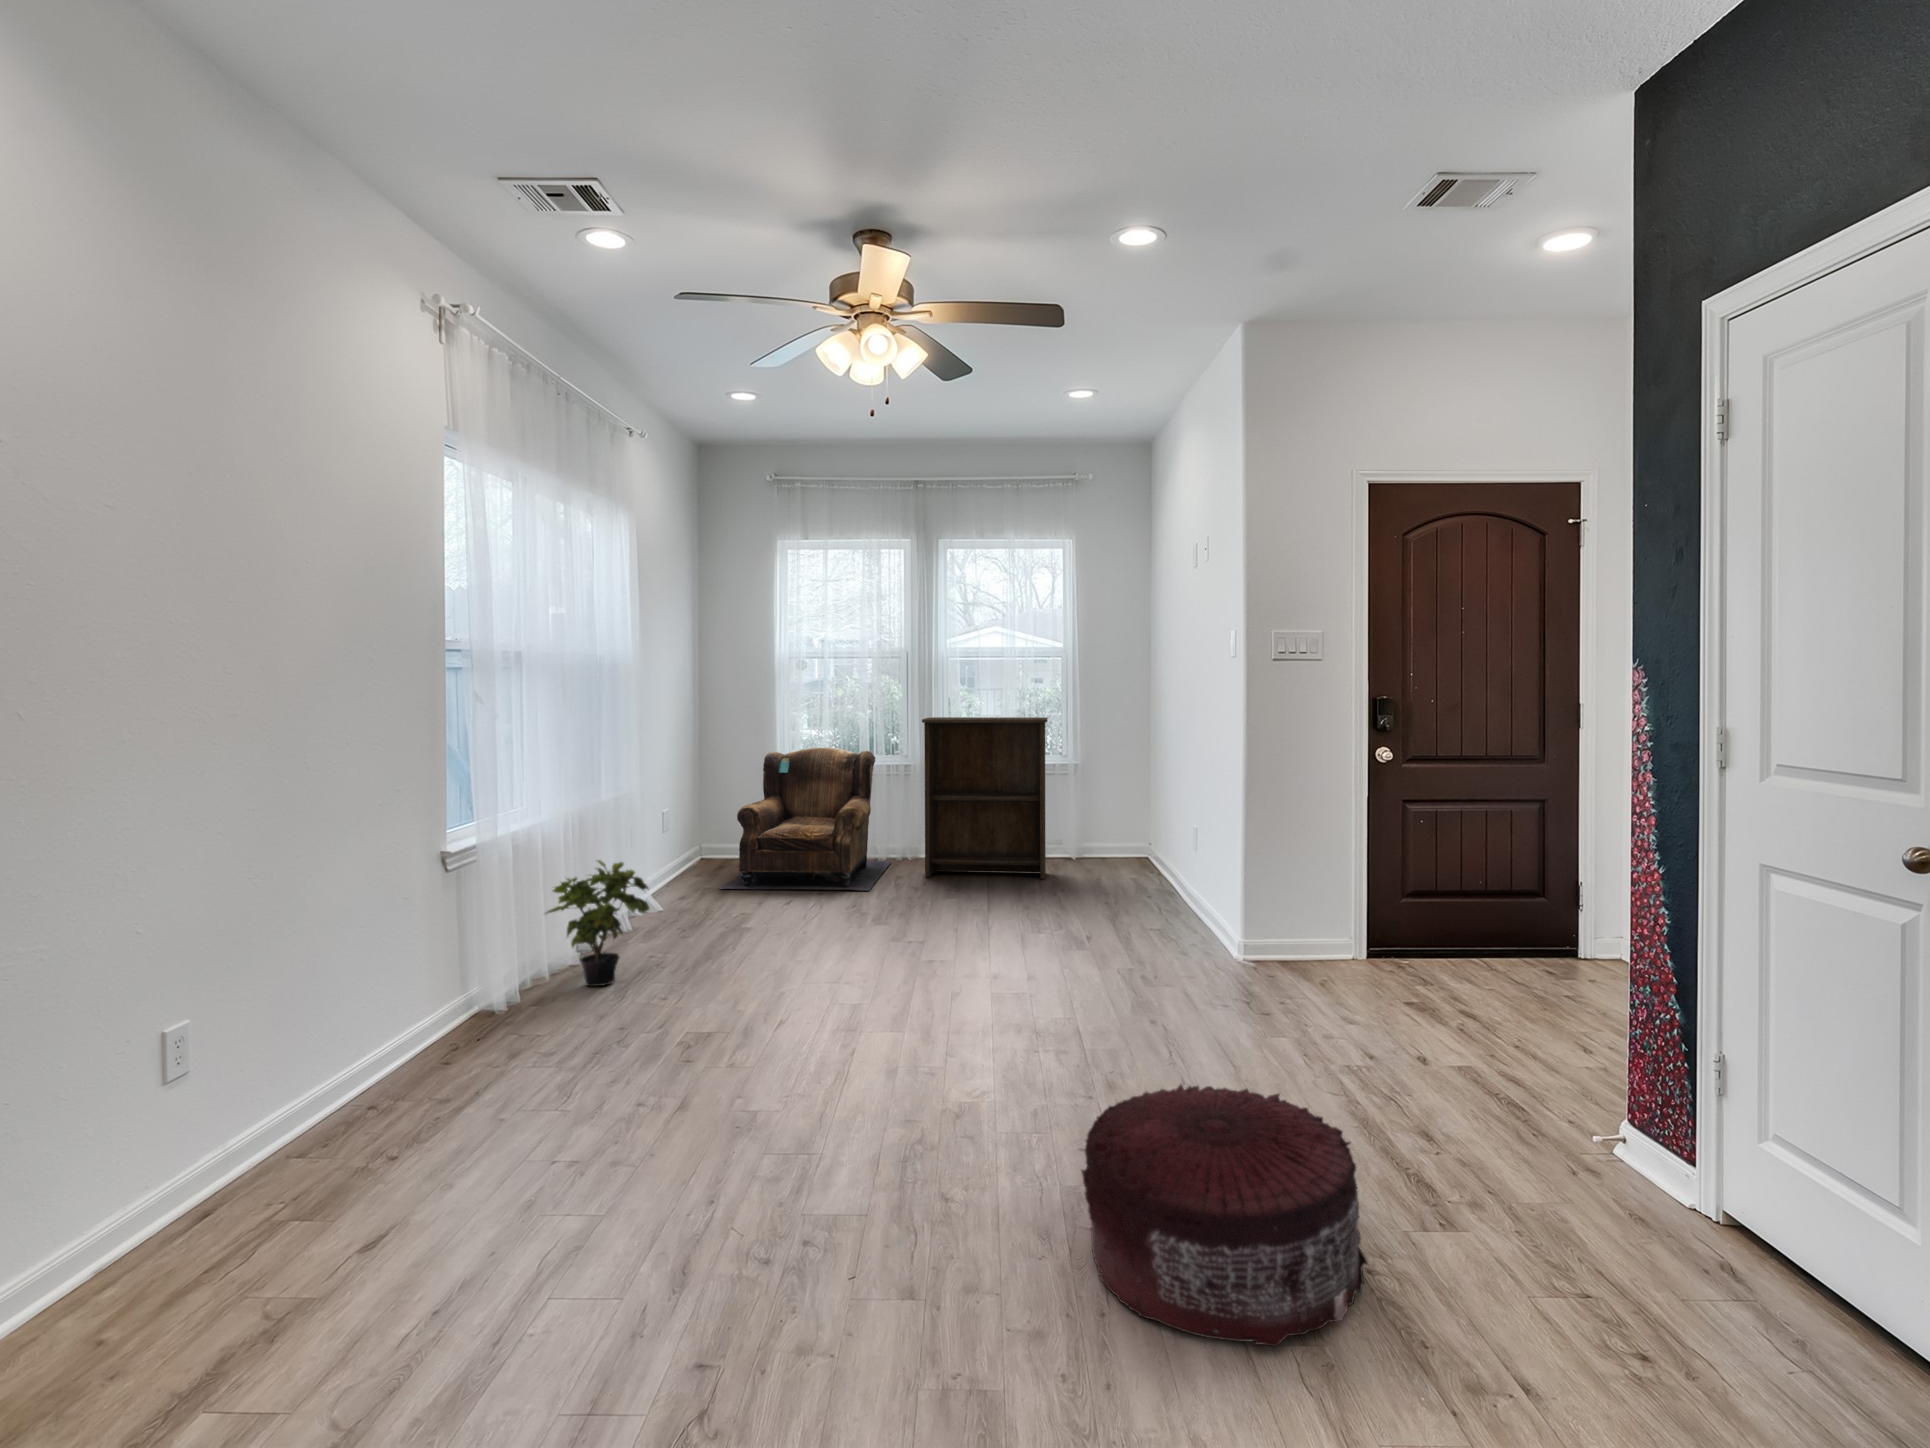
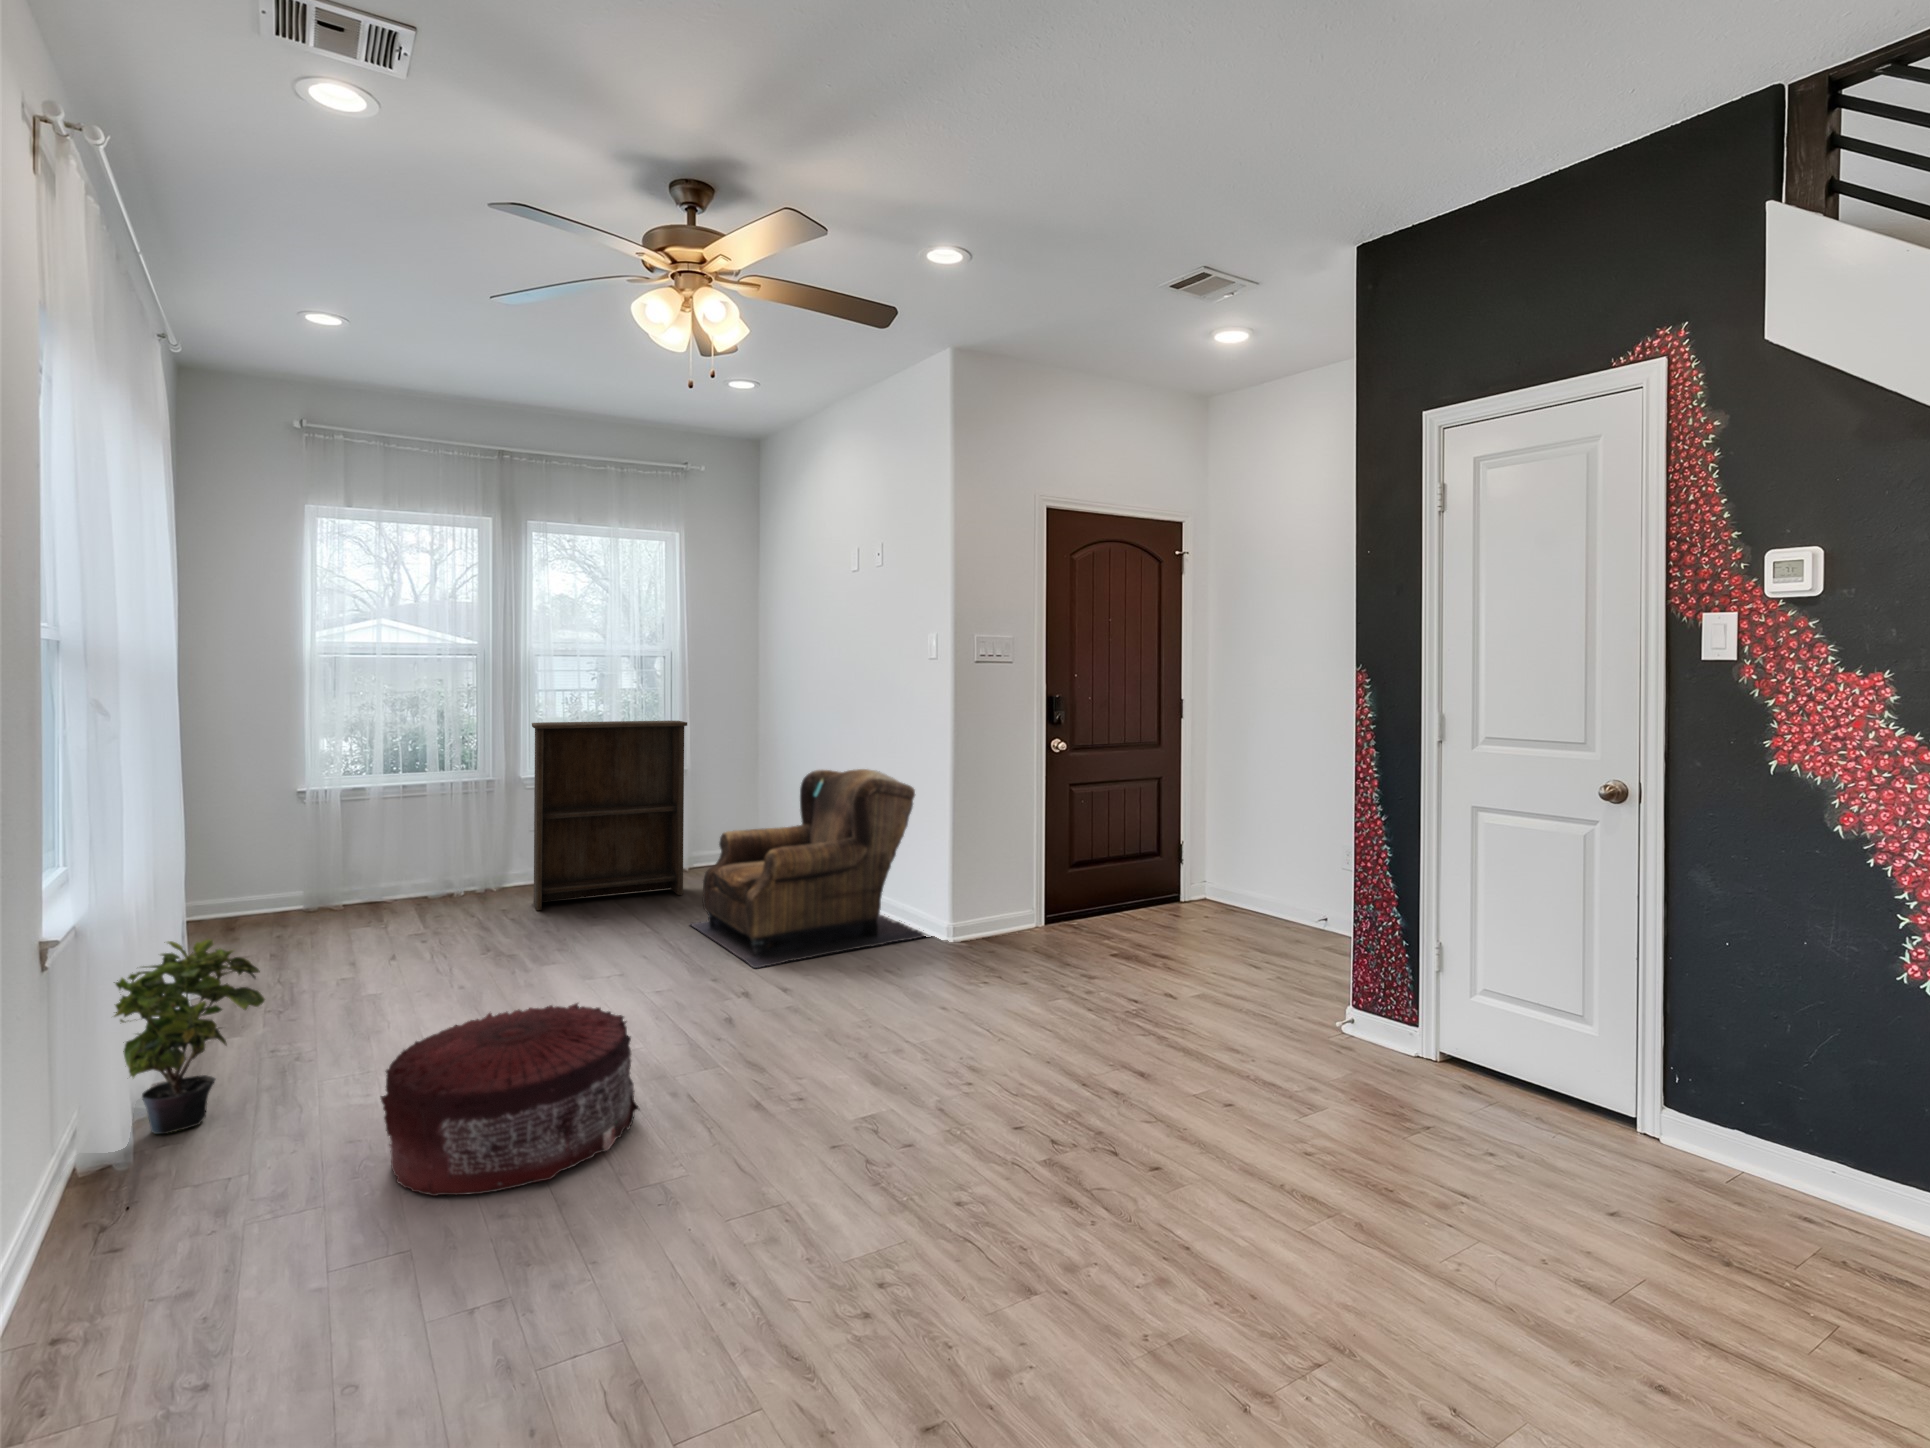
armchair: present [719,748,892,890] -> present [691,769,924,968]
pouf: present [1082,1084,1369,1346] -> present [381,1003,639,1196]

